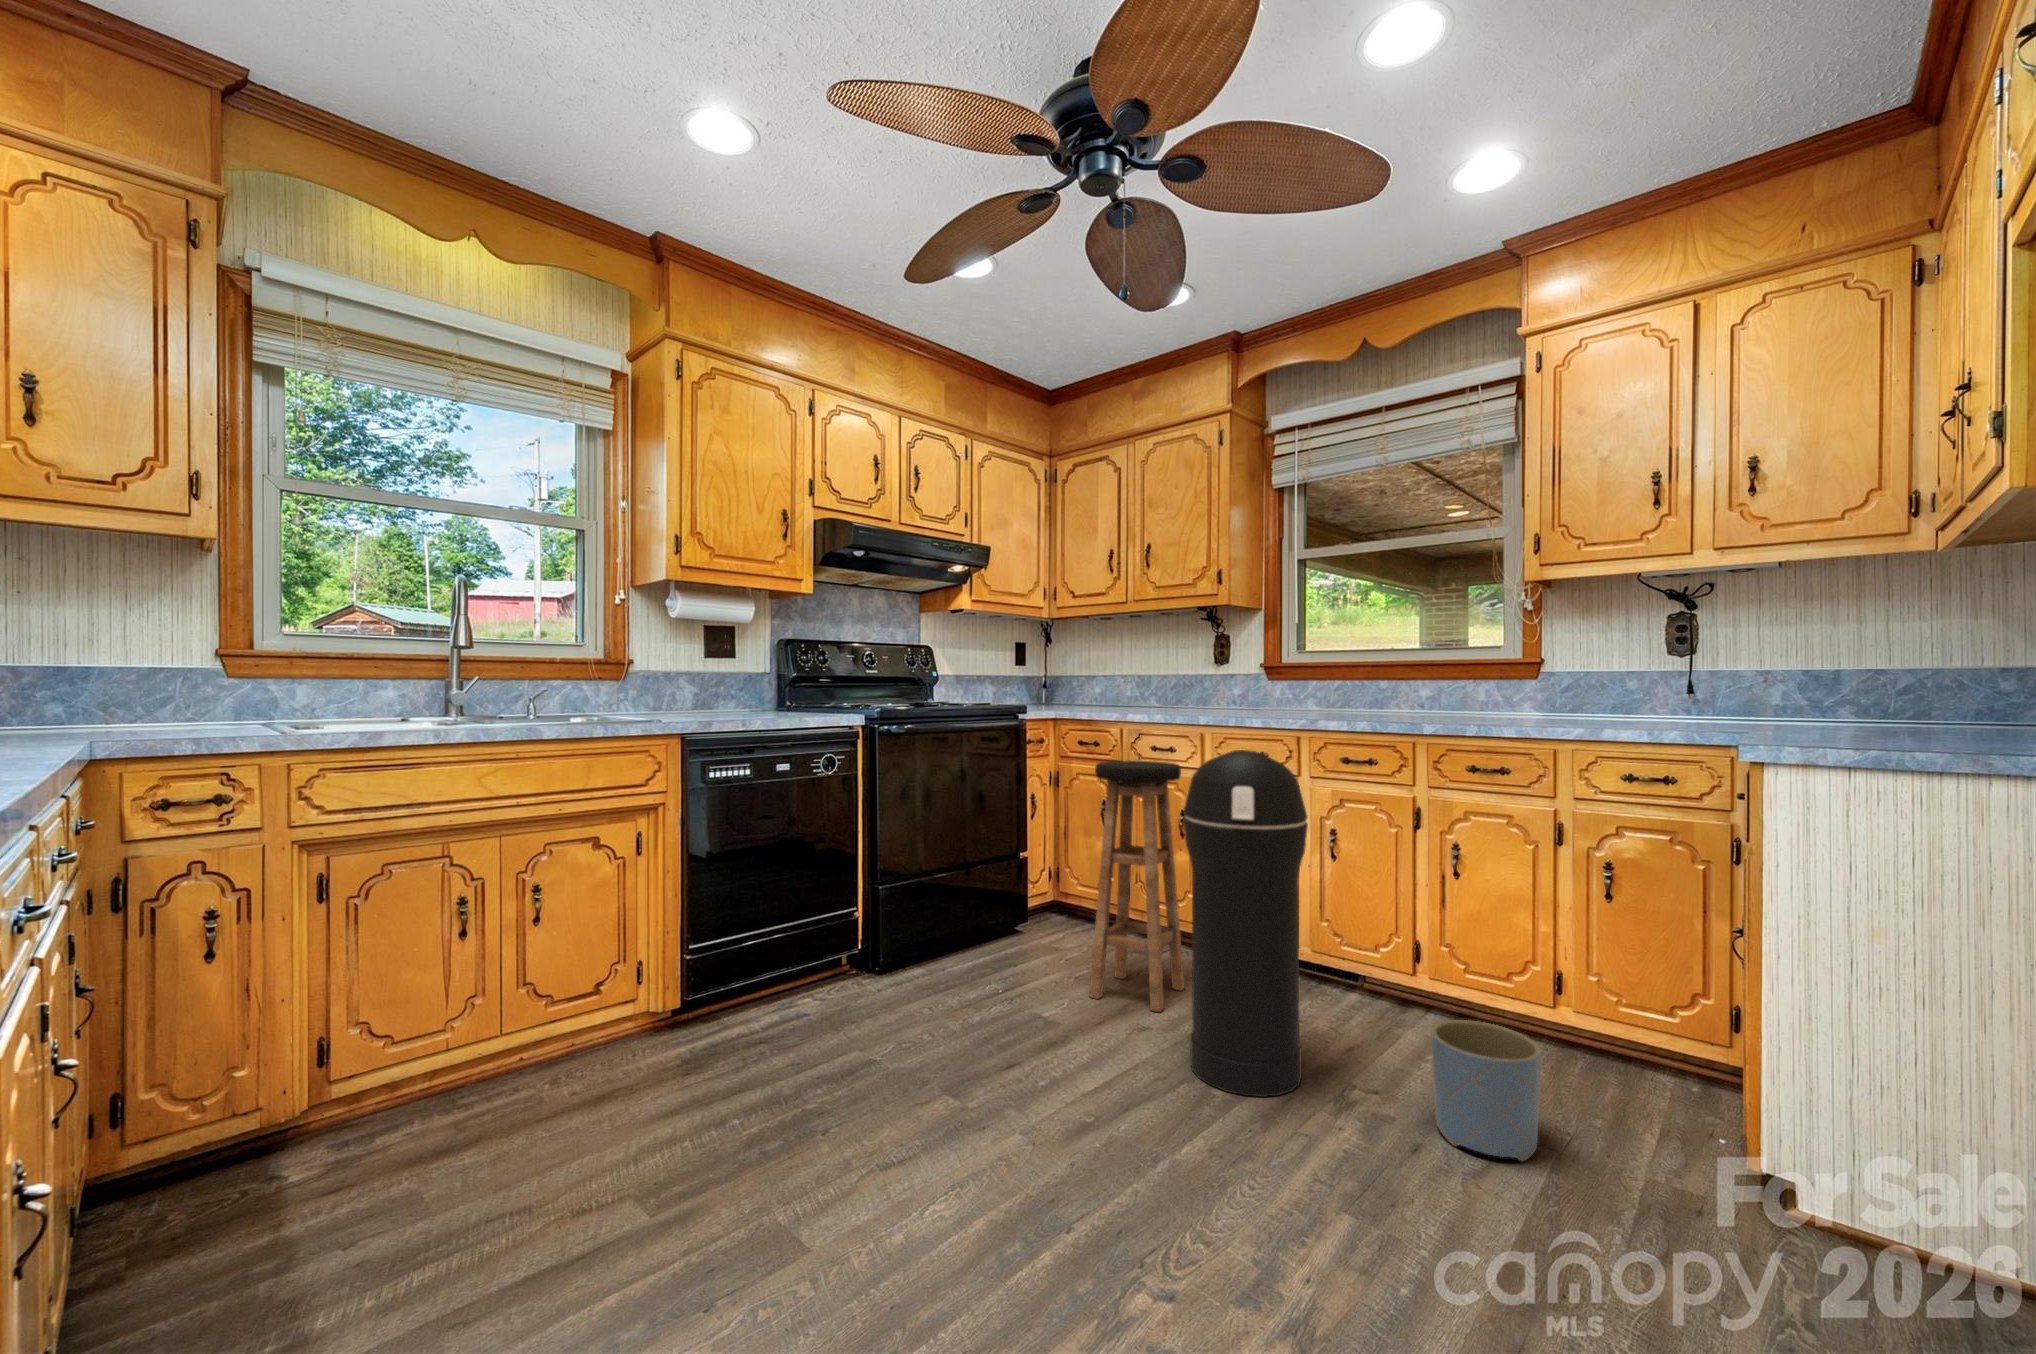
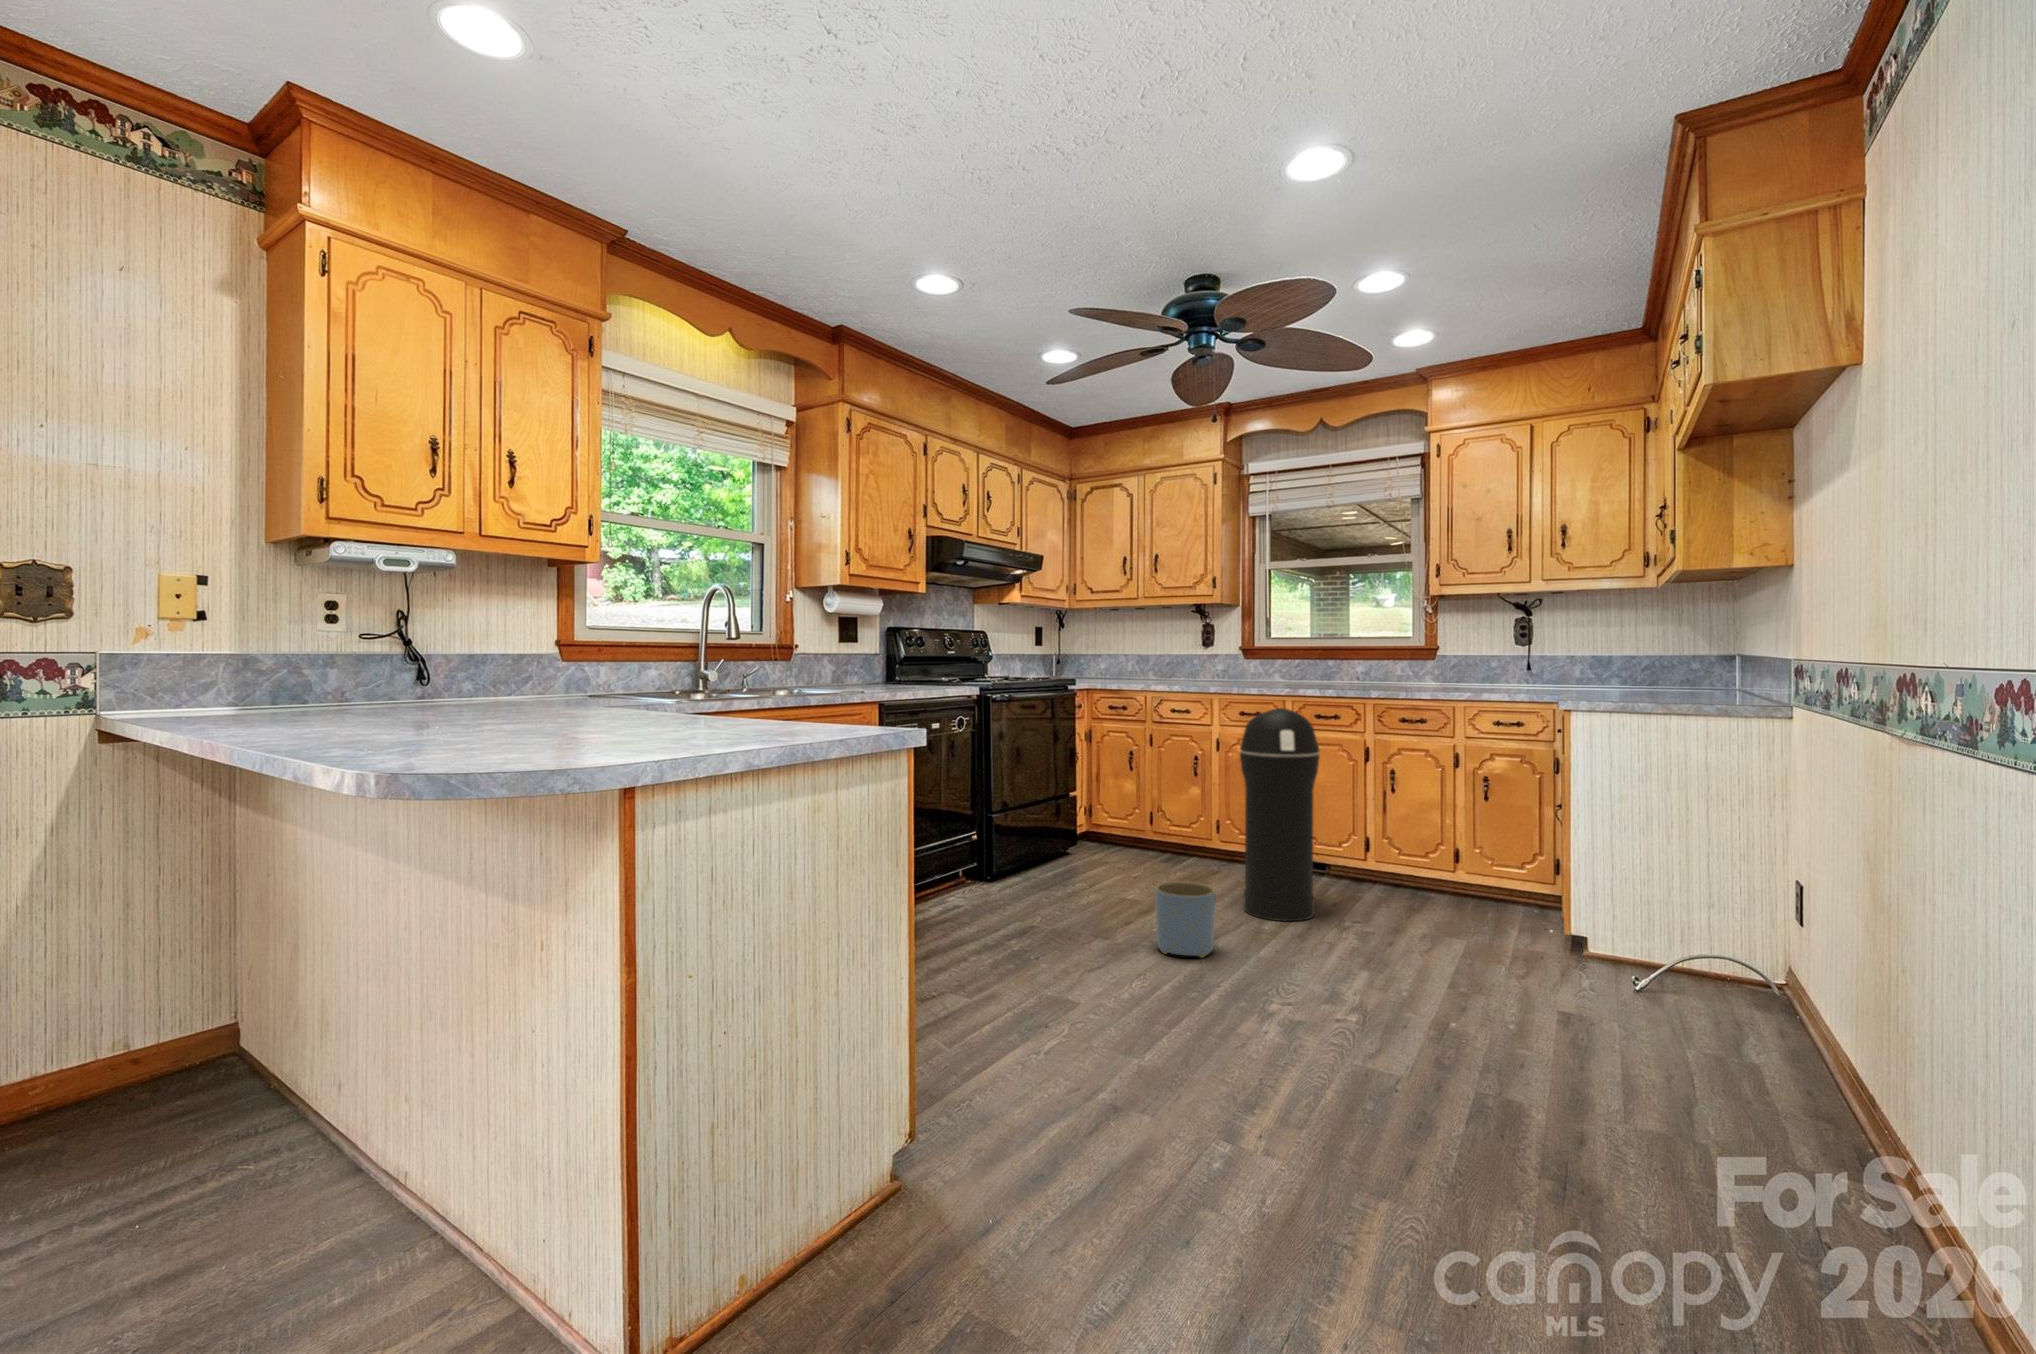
bar stool: present [1090,761,1185,1012] -> none [1155,720,1216,889]
planter: present [1431,1020,1541,1161] -> present [1155,881,1216,958]

